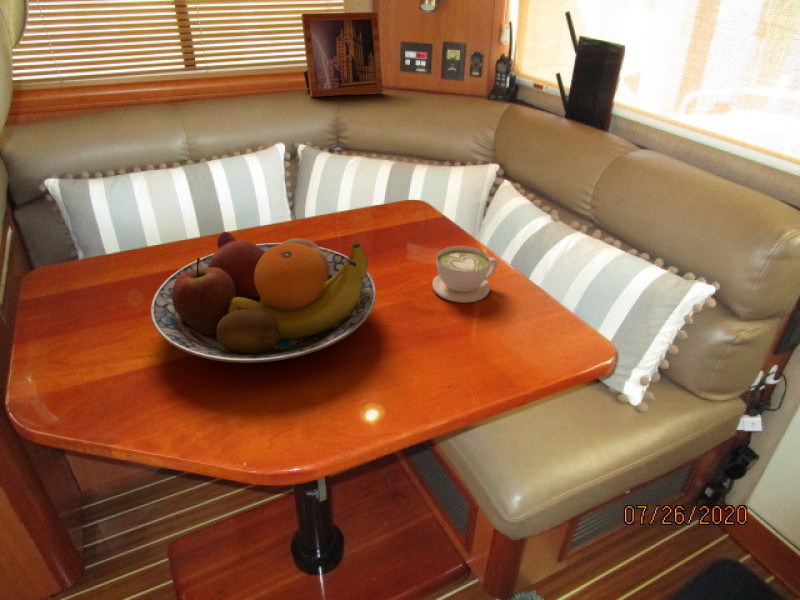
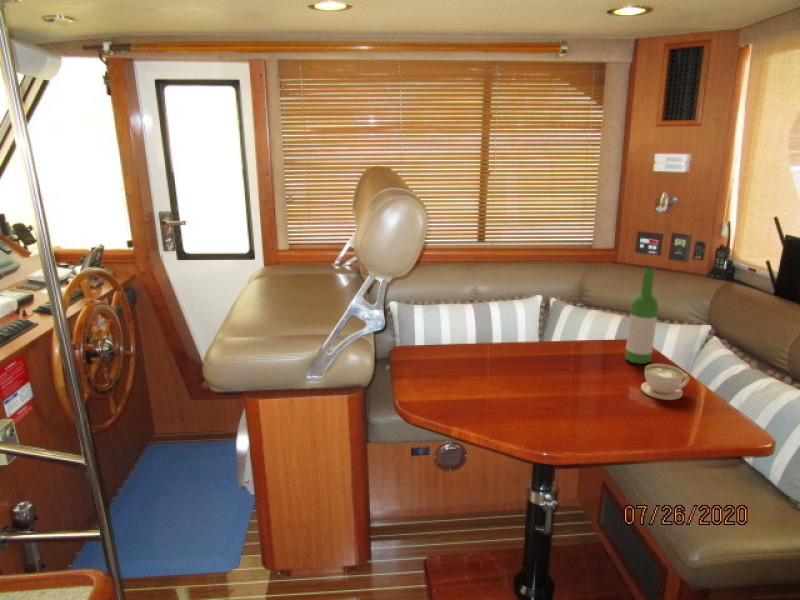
picture frame: present [301,12,383,97] -> none [560,212,620,266]
wine bottle: none [405,94,444,241] -> present [625,268,658,364]
fruit bowl: present [151,232,376,363] -> none [471,335,602,404]

